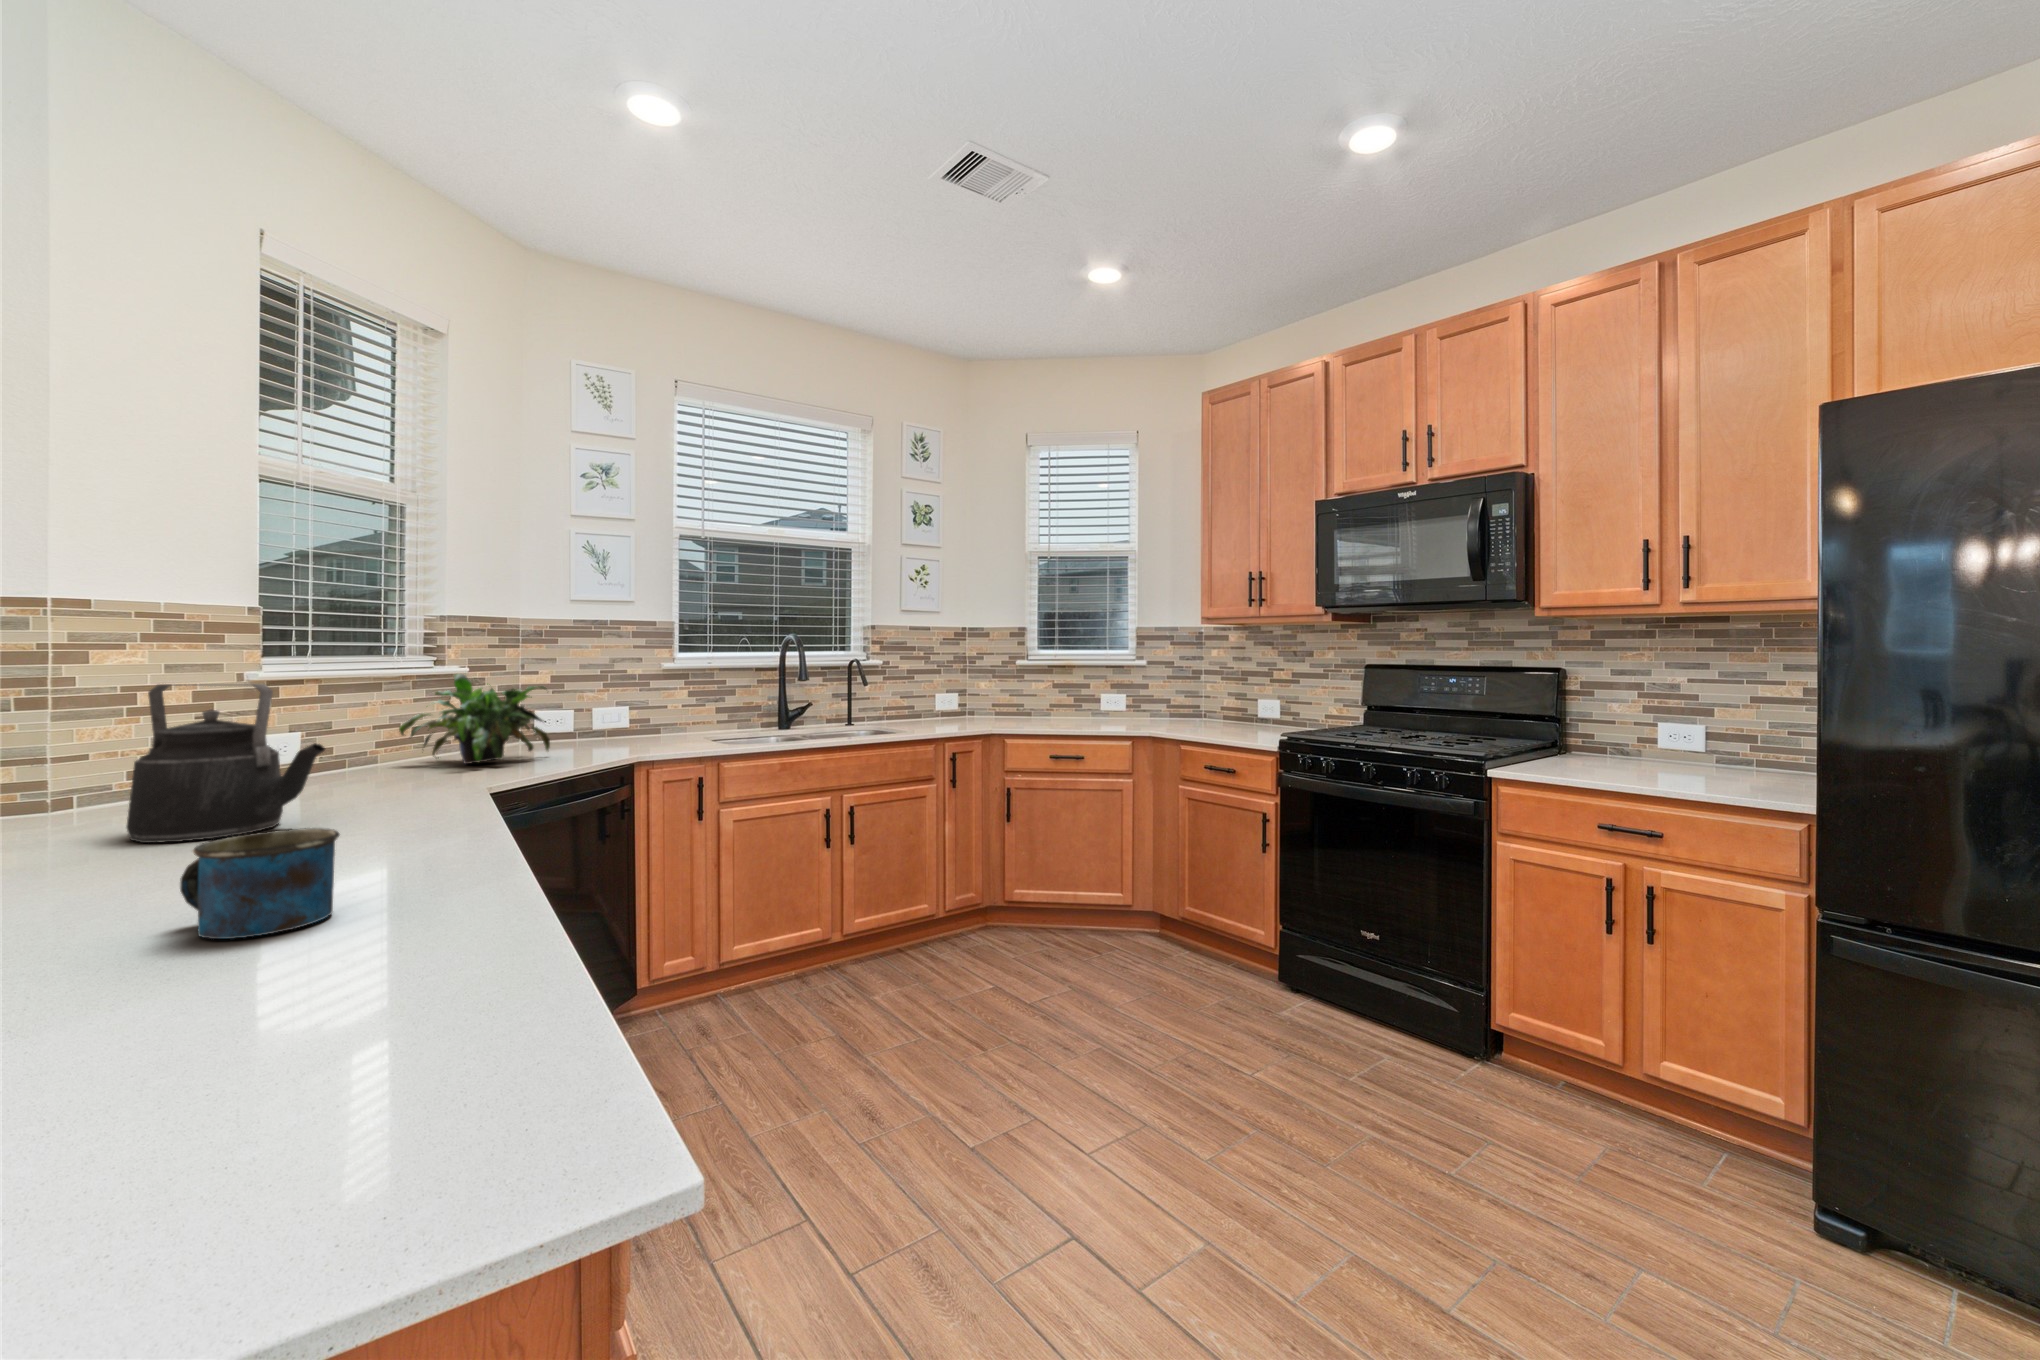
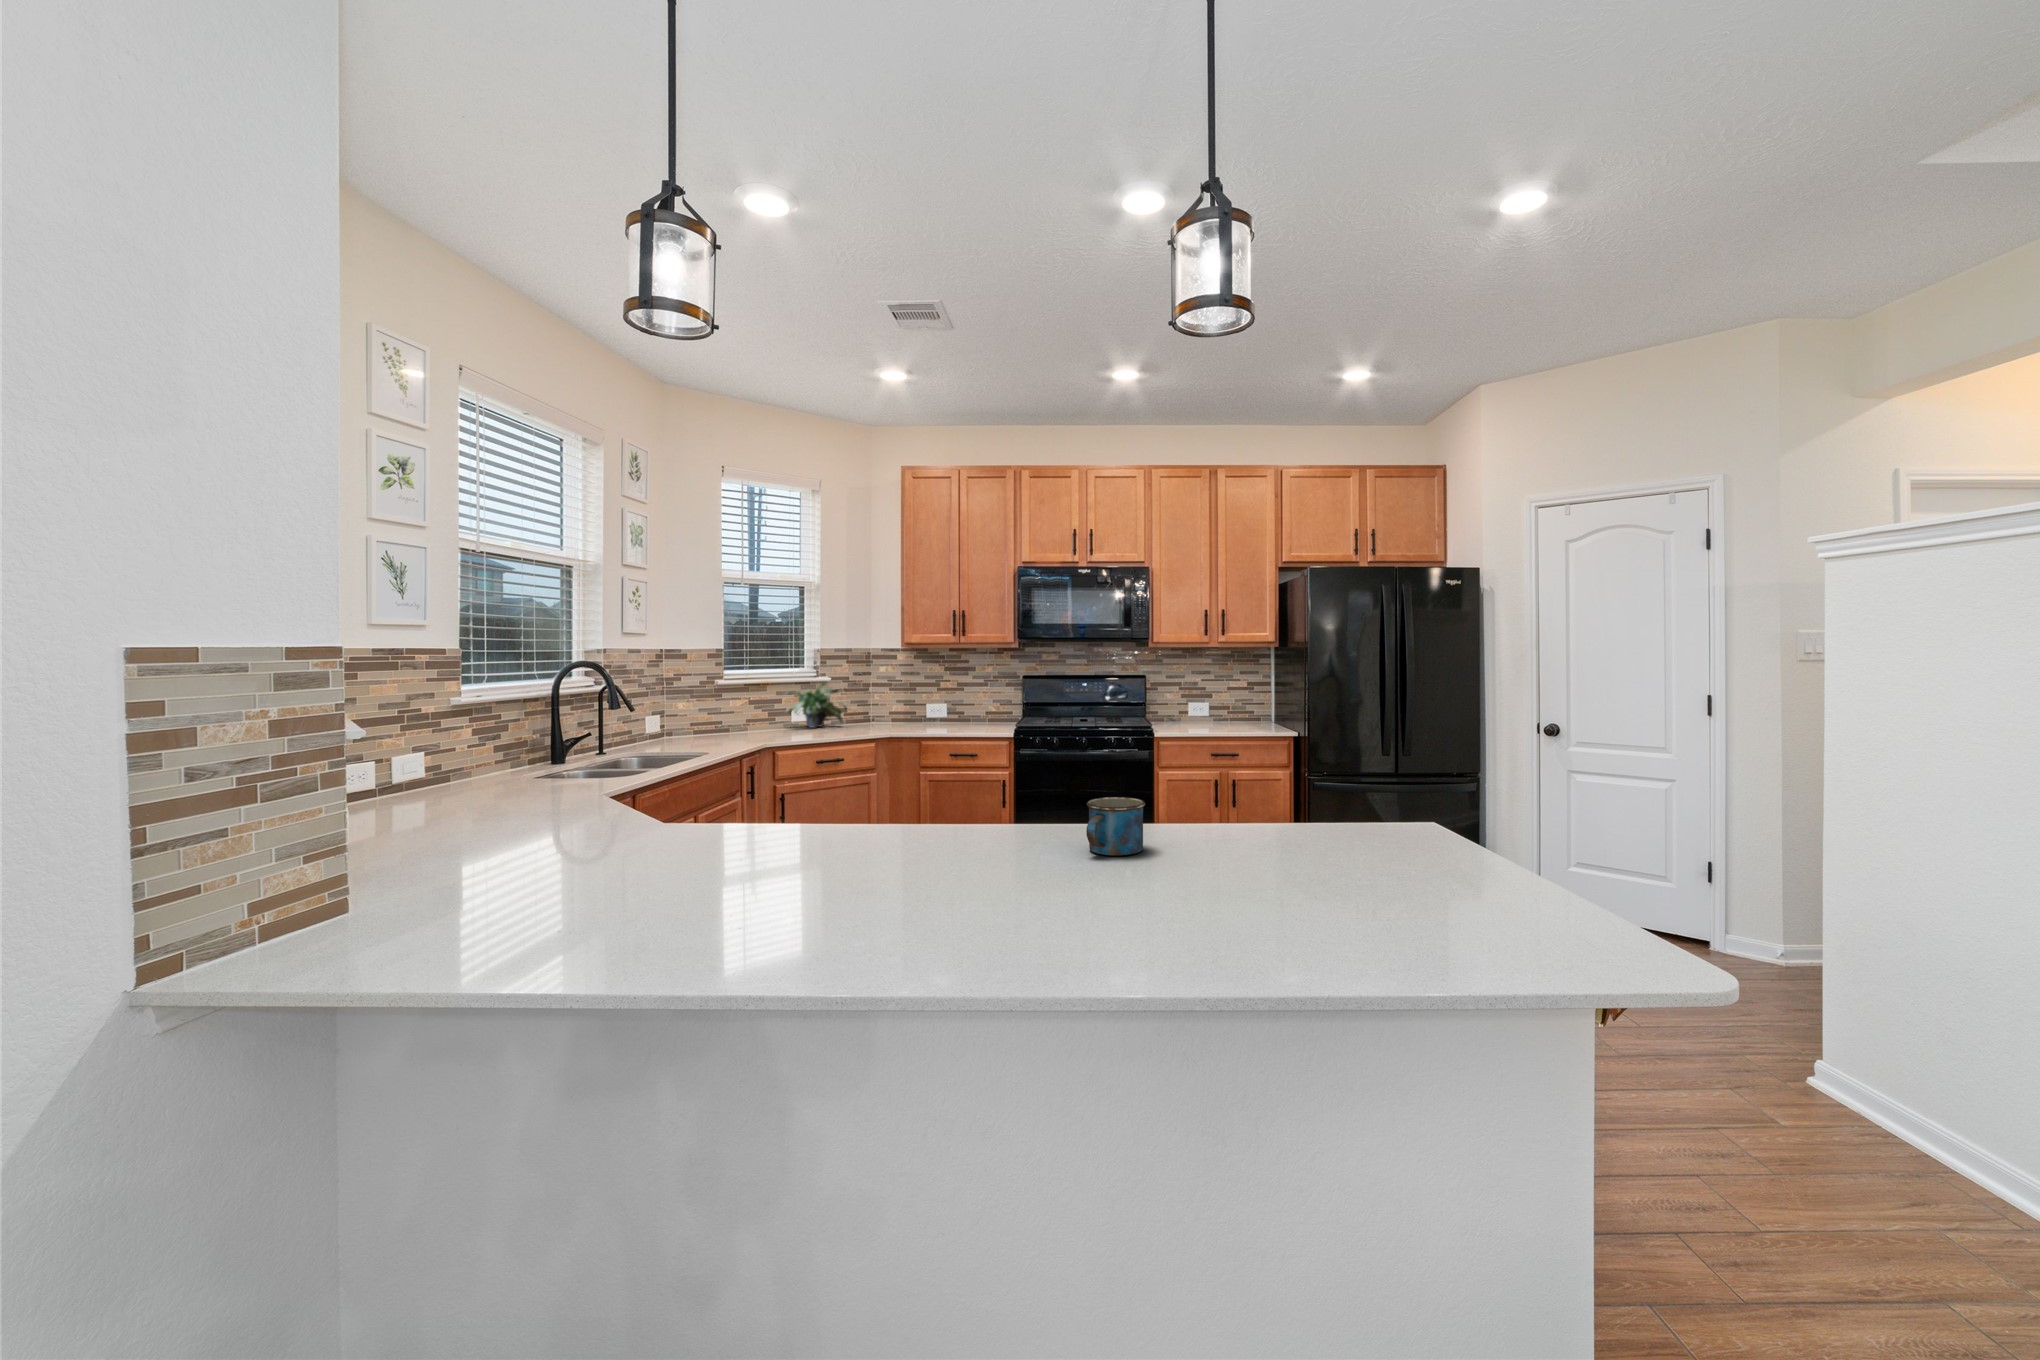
potted plant: present [399,674,550,764] -> present [787,682,847,728]
kettle: present [127,684,325,843] -> none [679,729,814,880]

